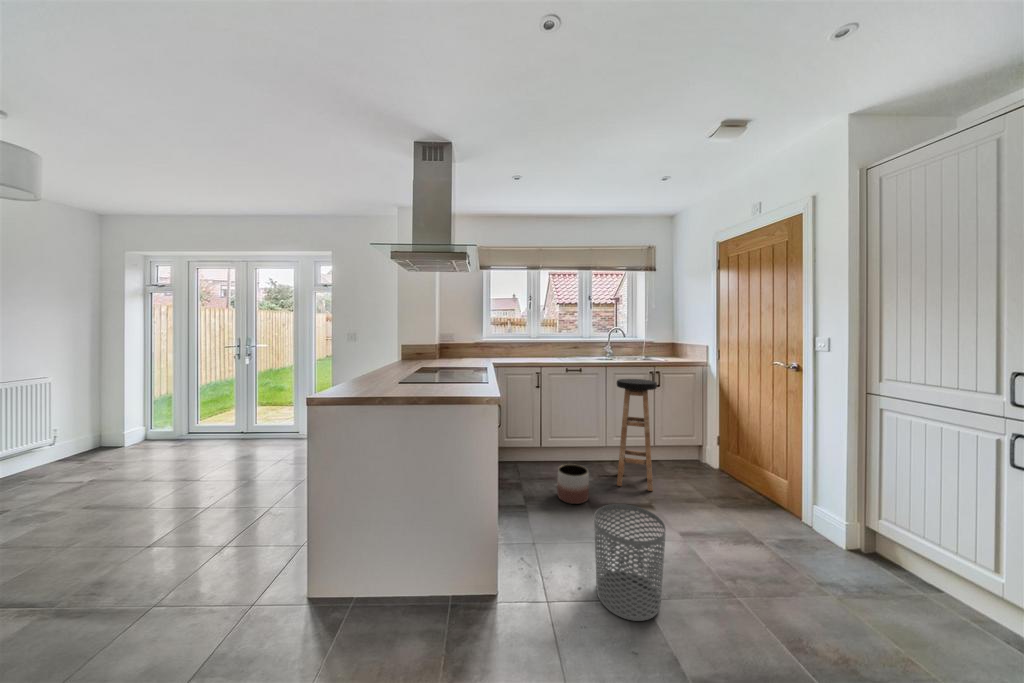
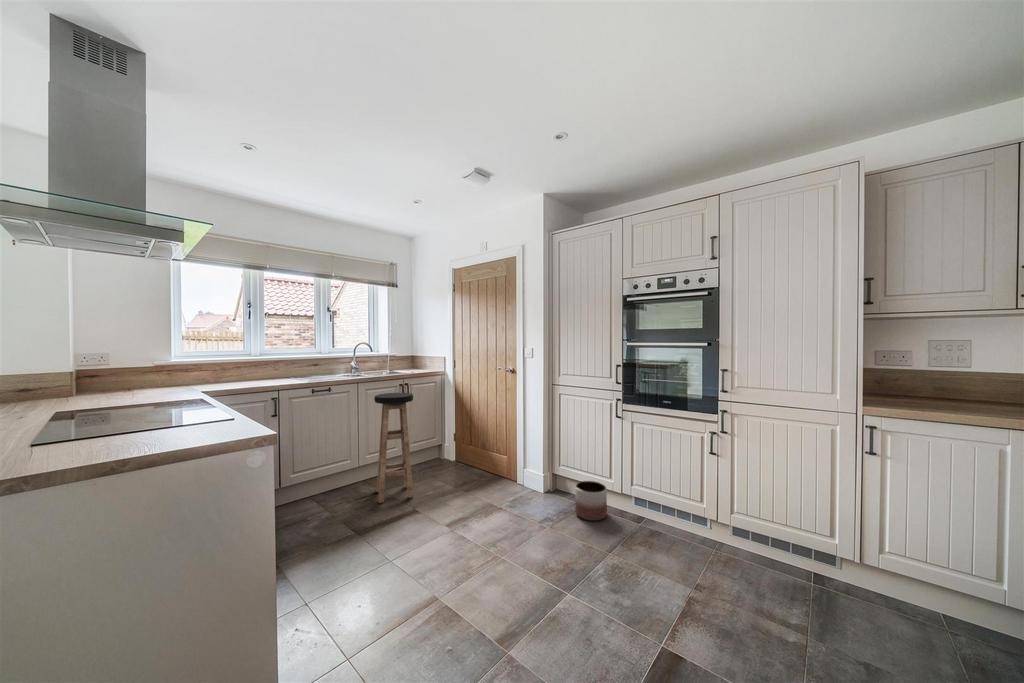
planter: present [557,464,589,504] -> present [575,481,607,521]
waste bin: present [594,504,666,621] -> none [393,508,456,611]

